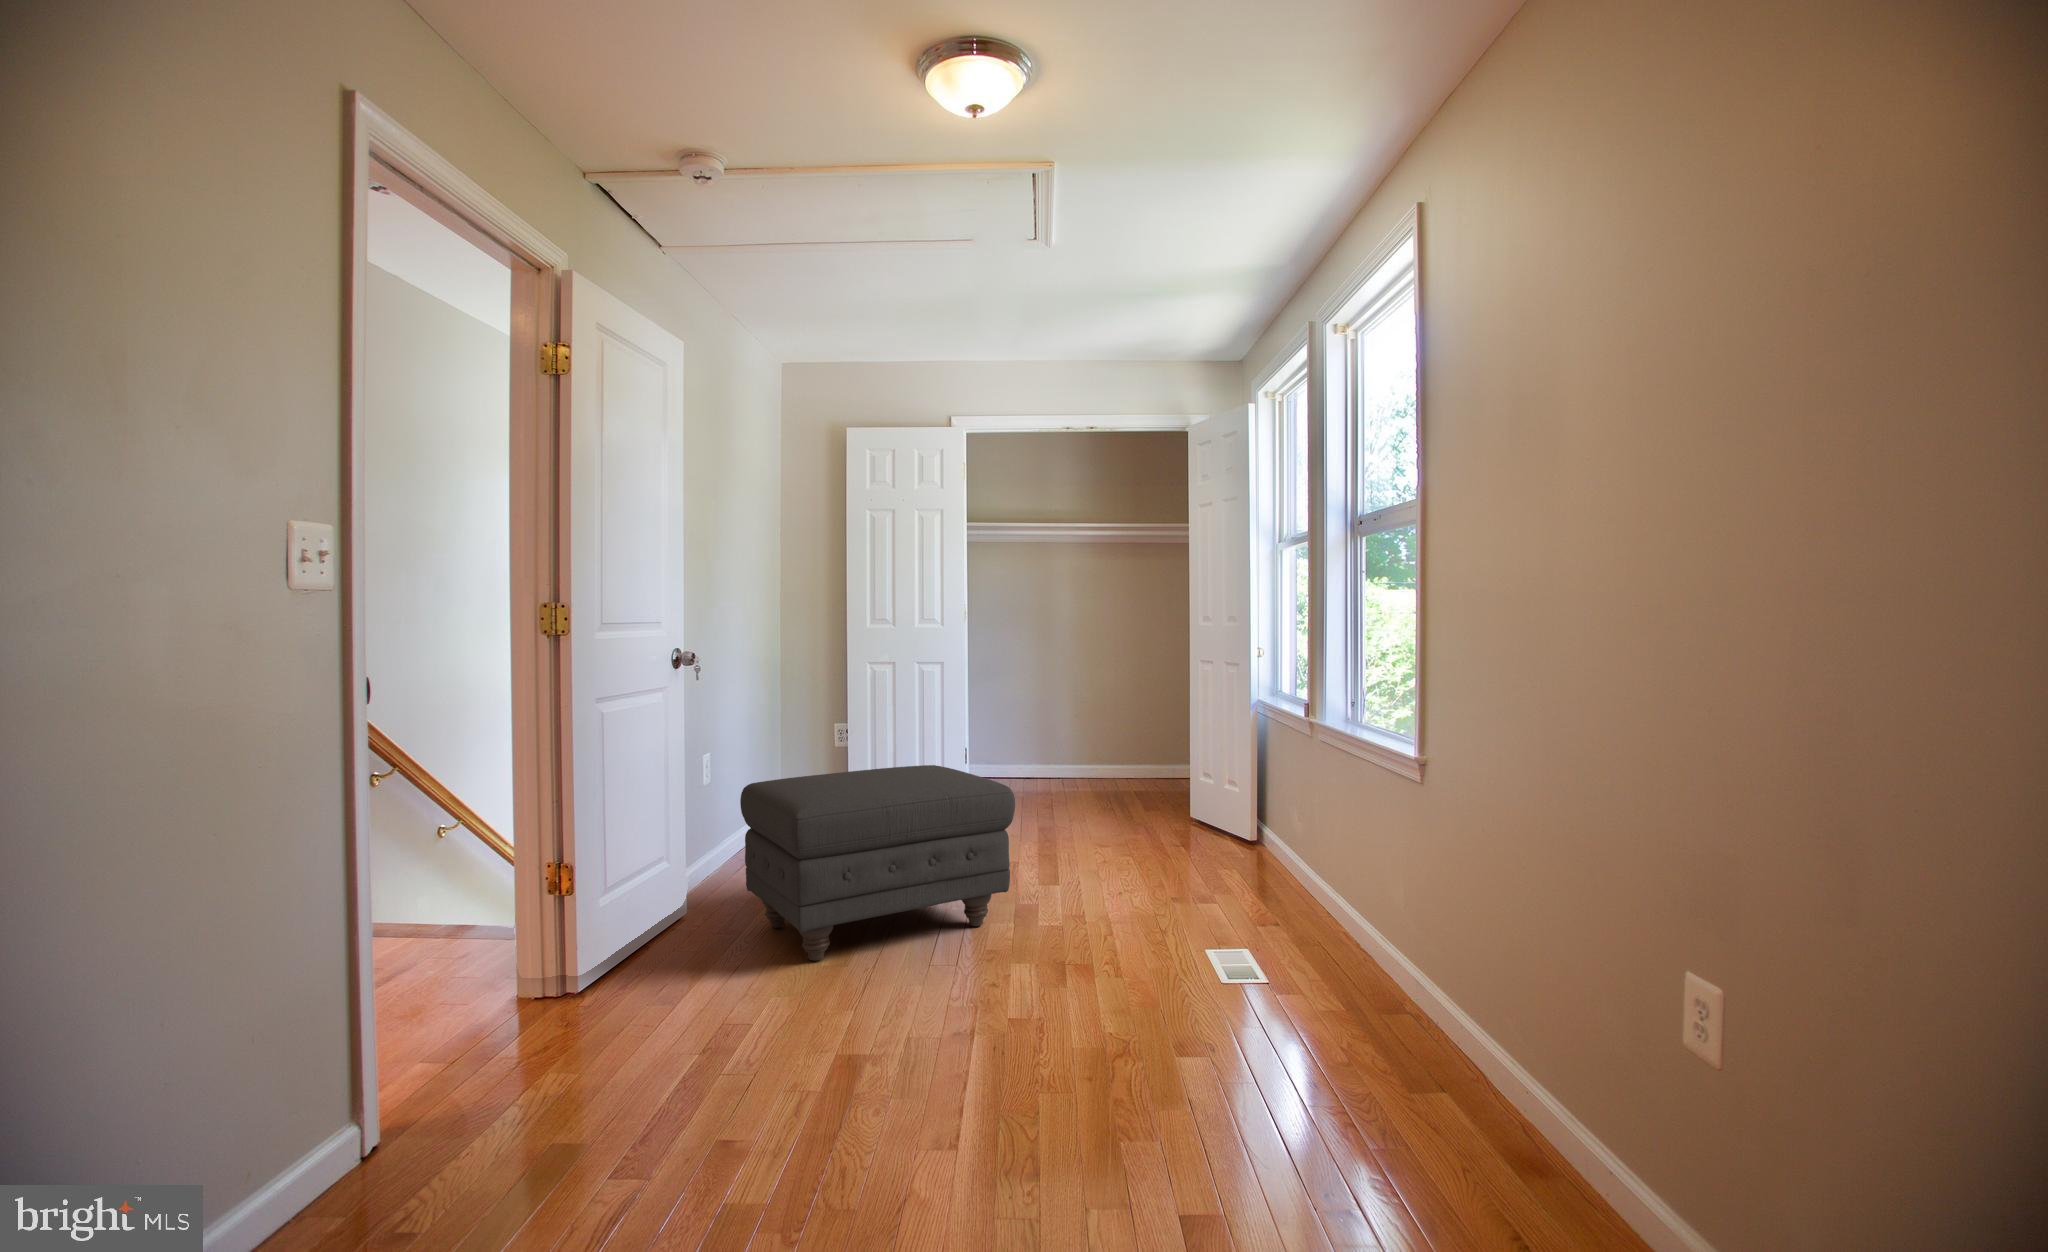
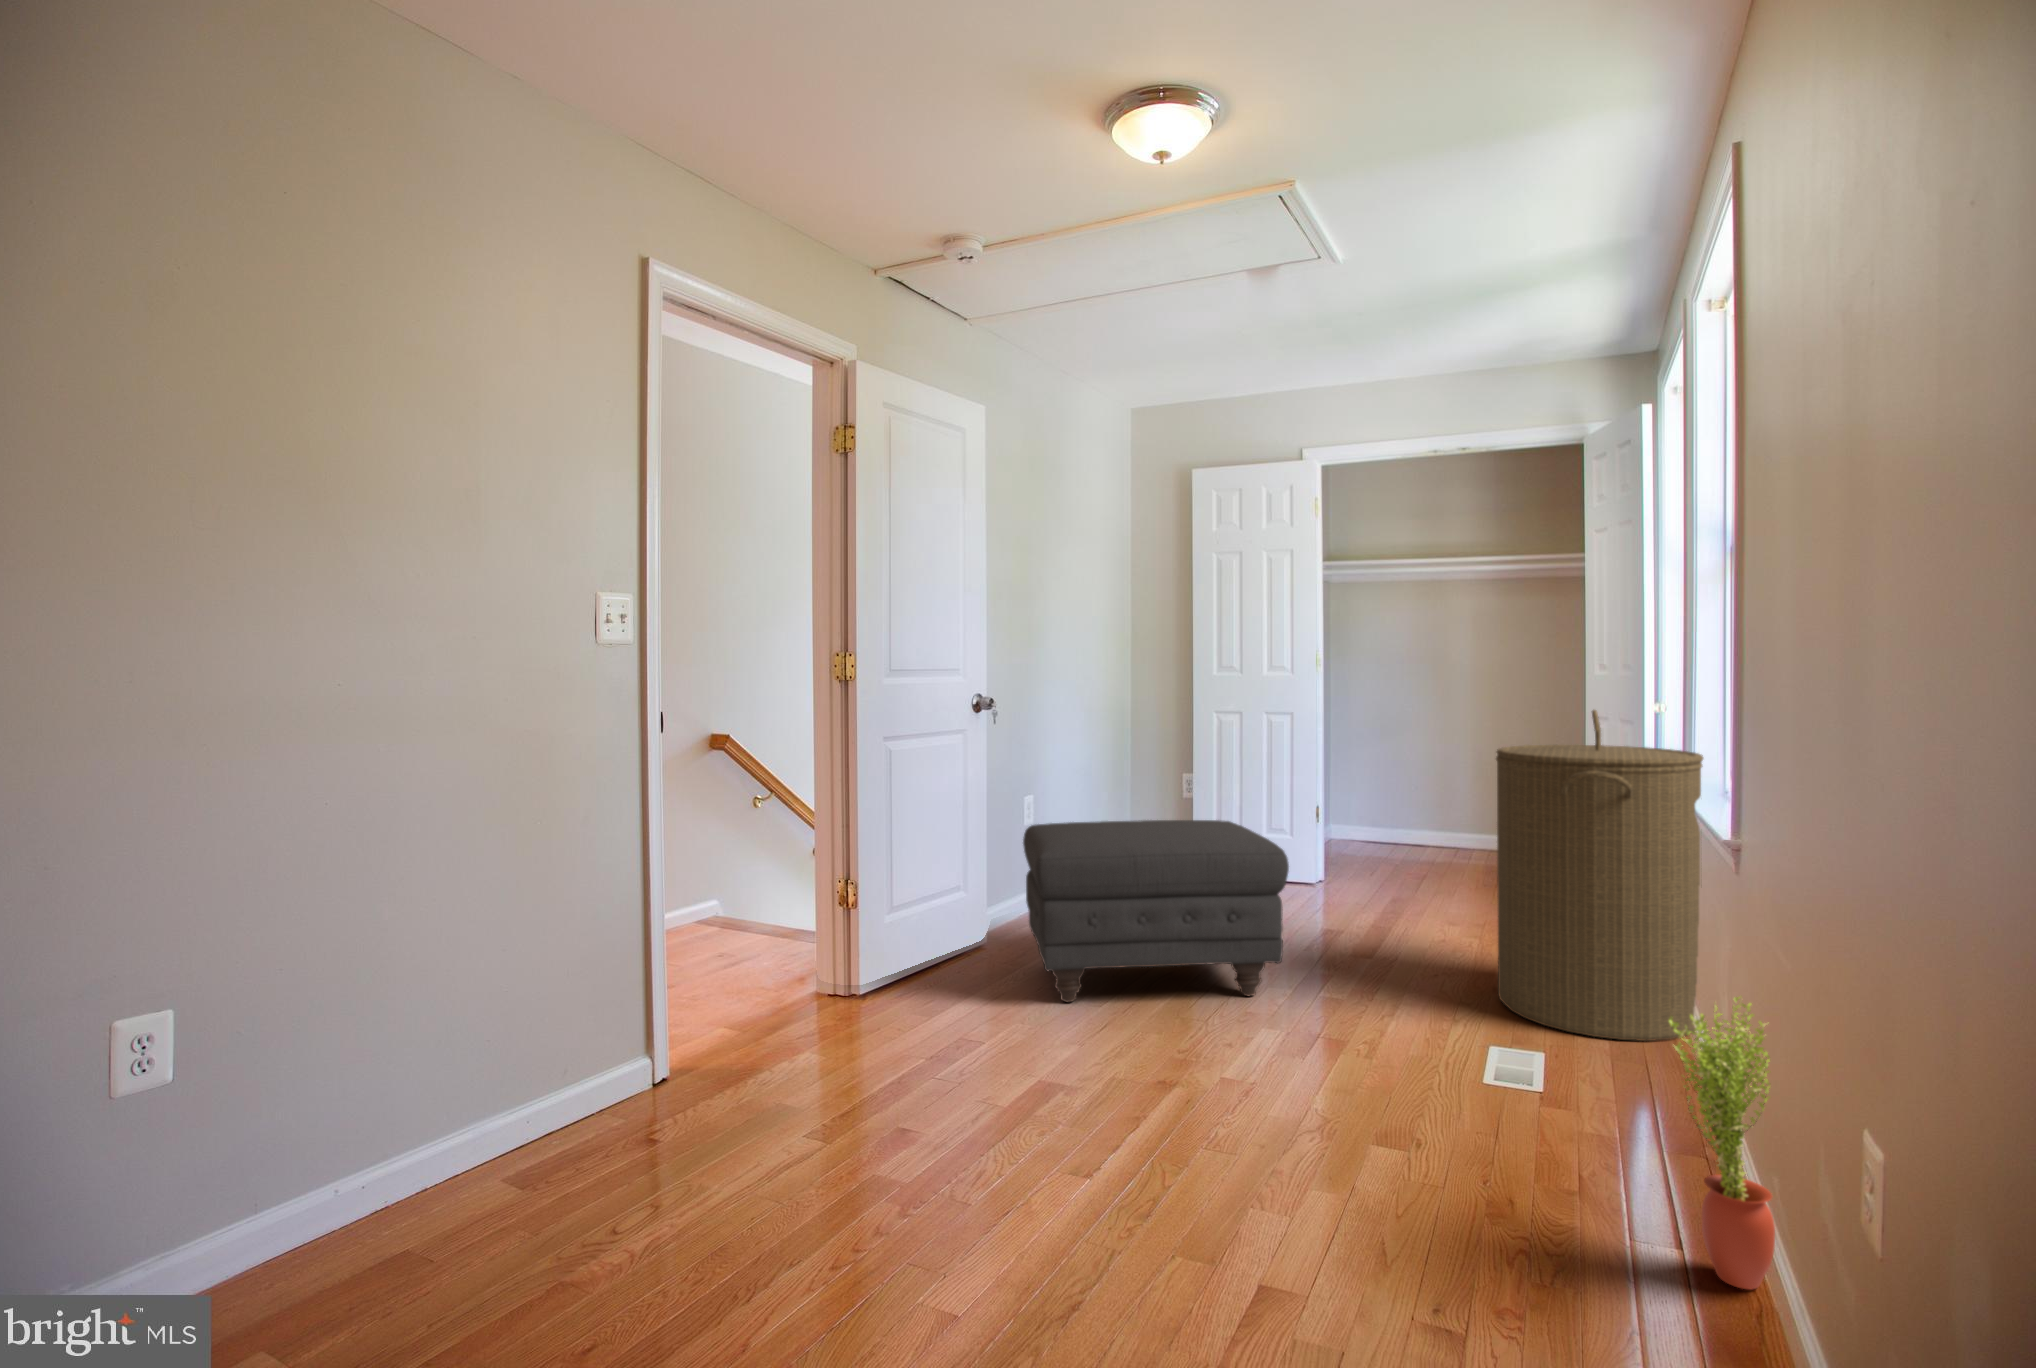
laundry hamper: none [1162,658,1308,917] -> present [1496,710,1703,1041]
potted plant: none [1411,872,1489,1091] -> present [1669,997,1775,1289]

